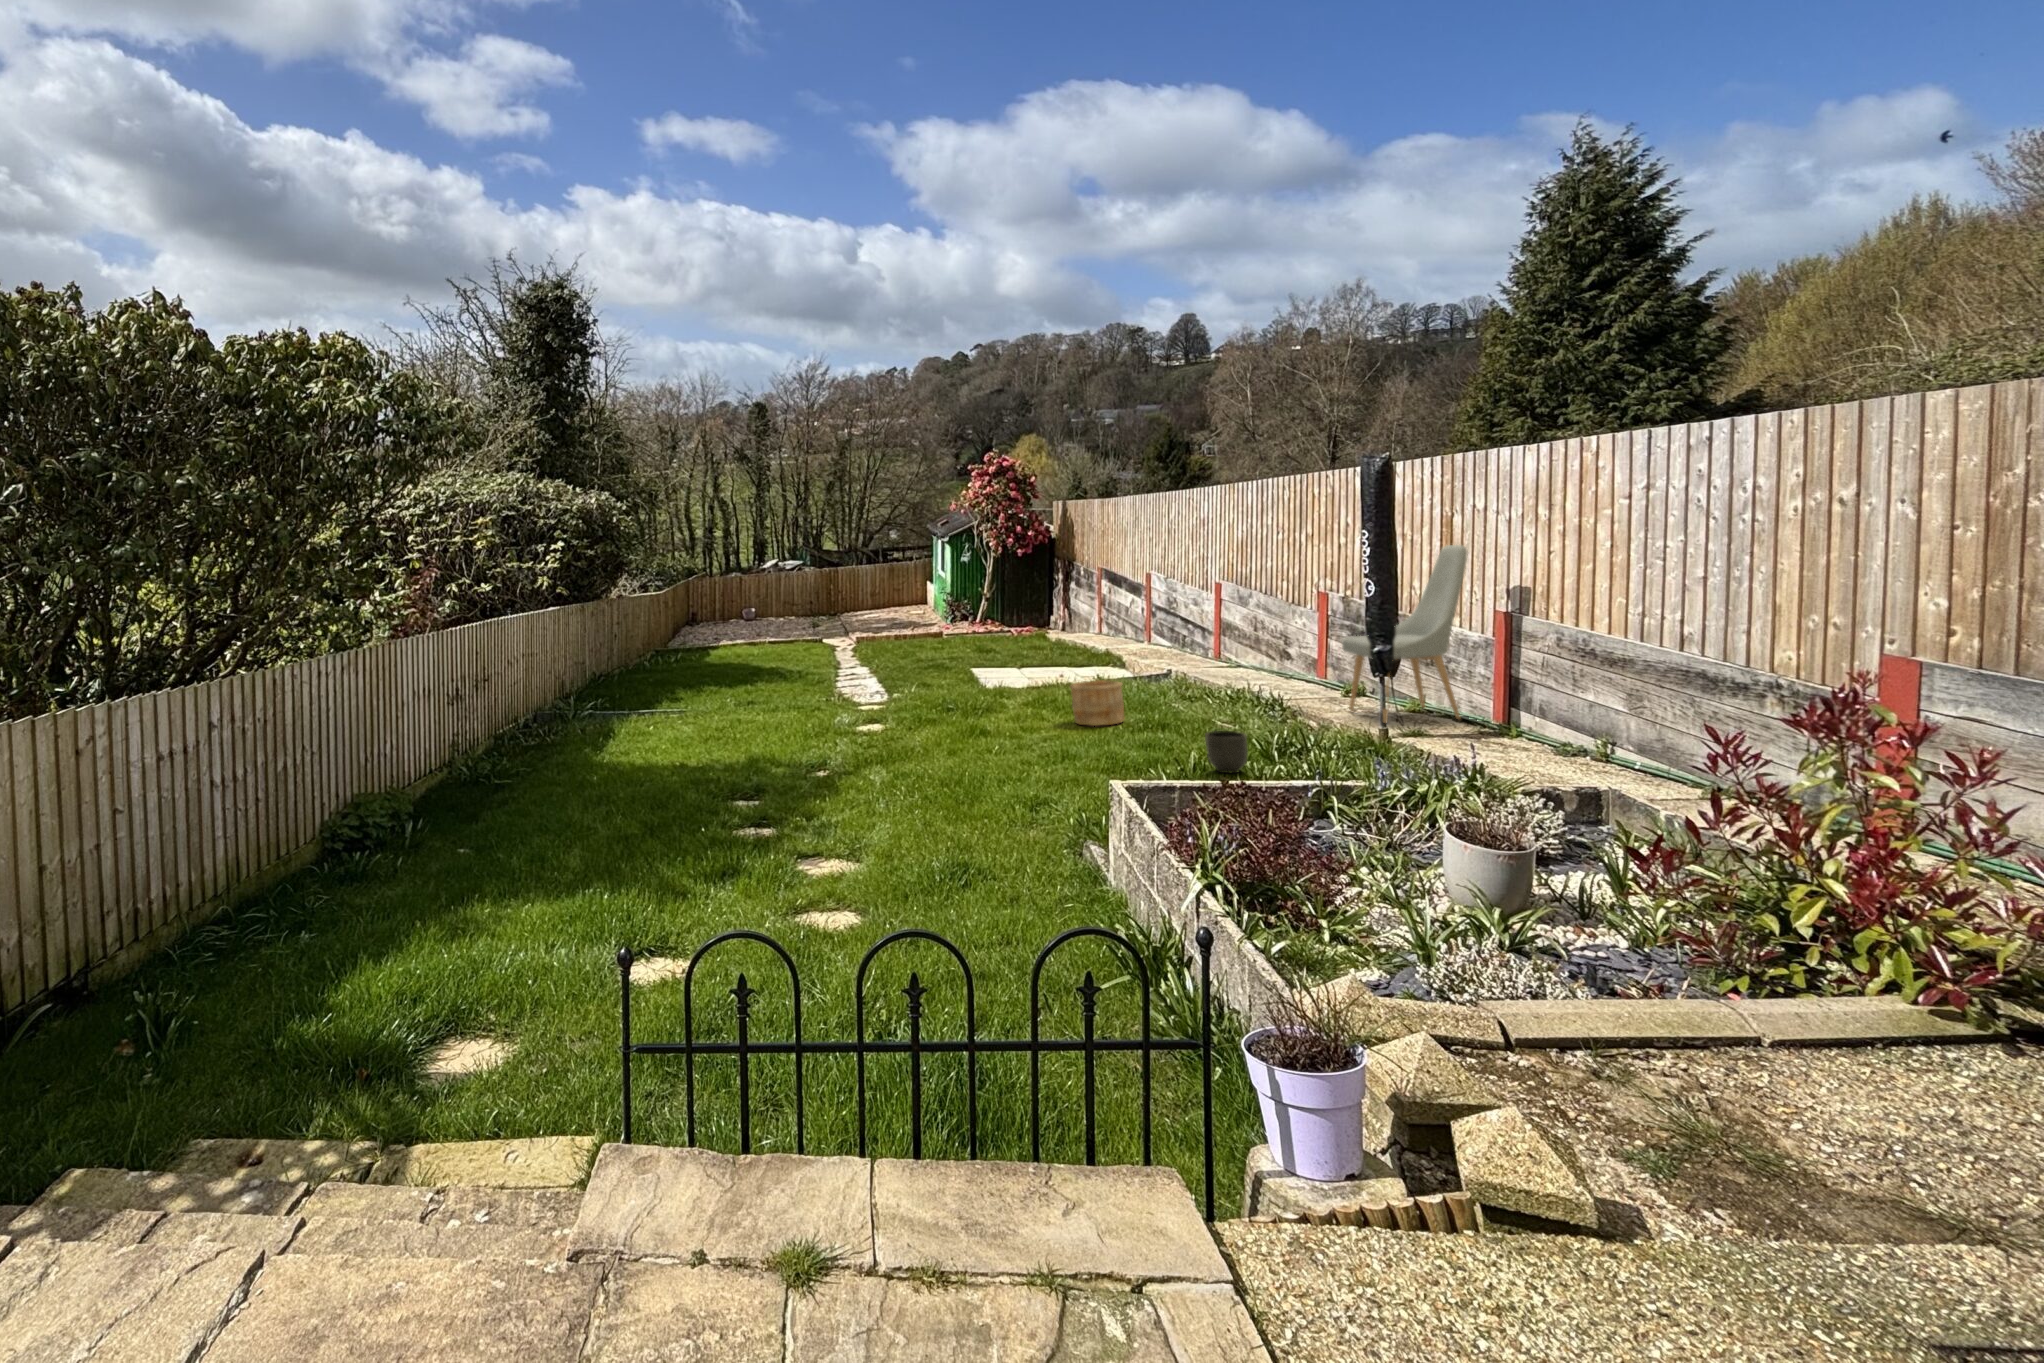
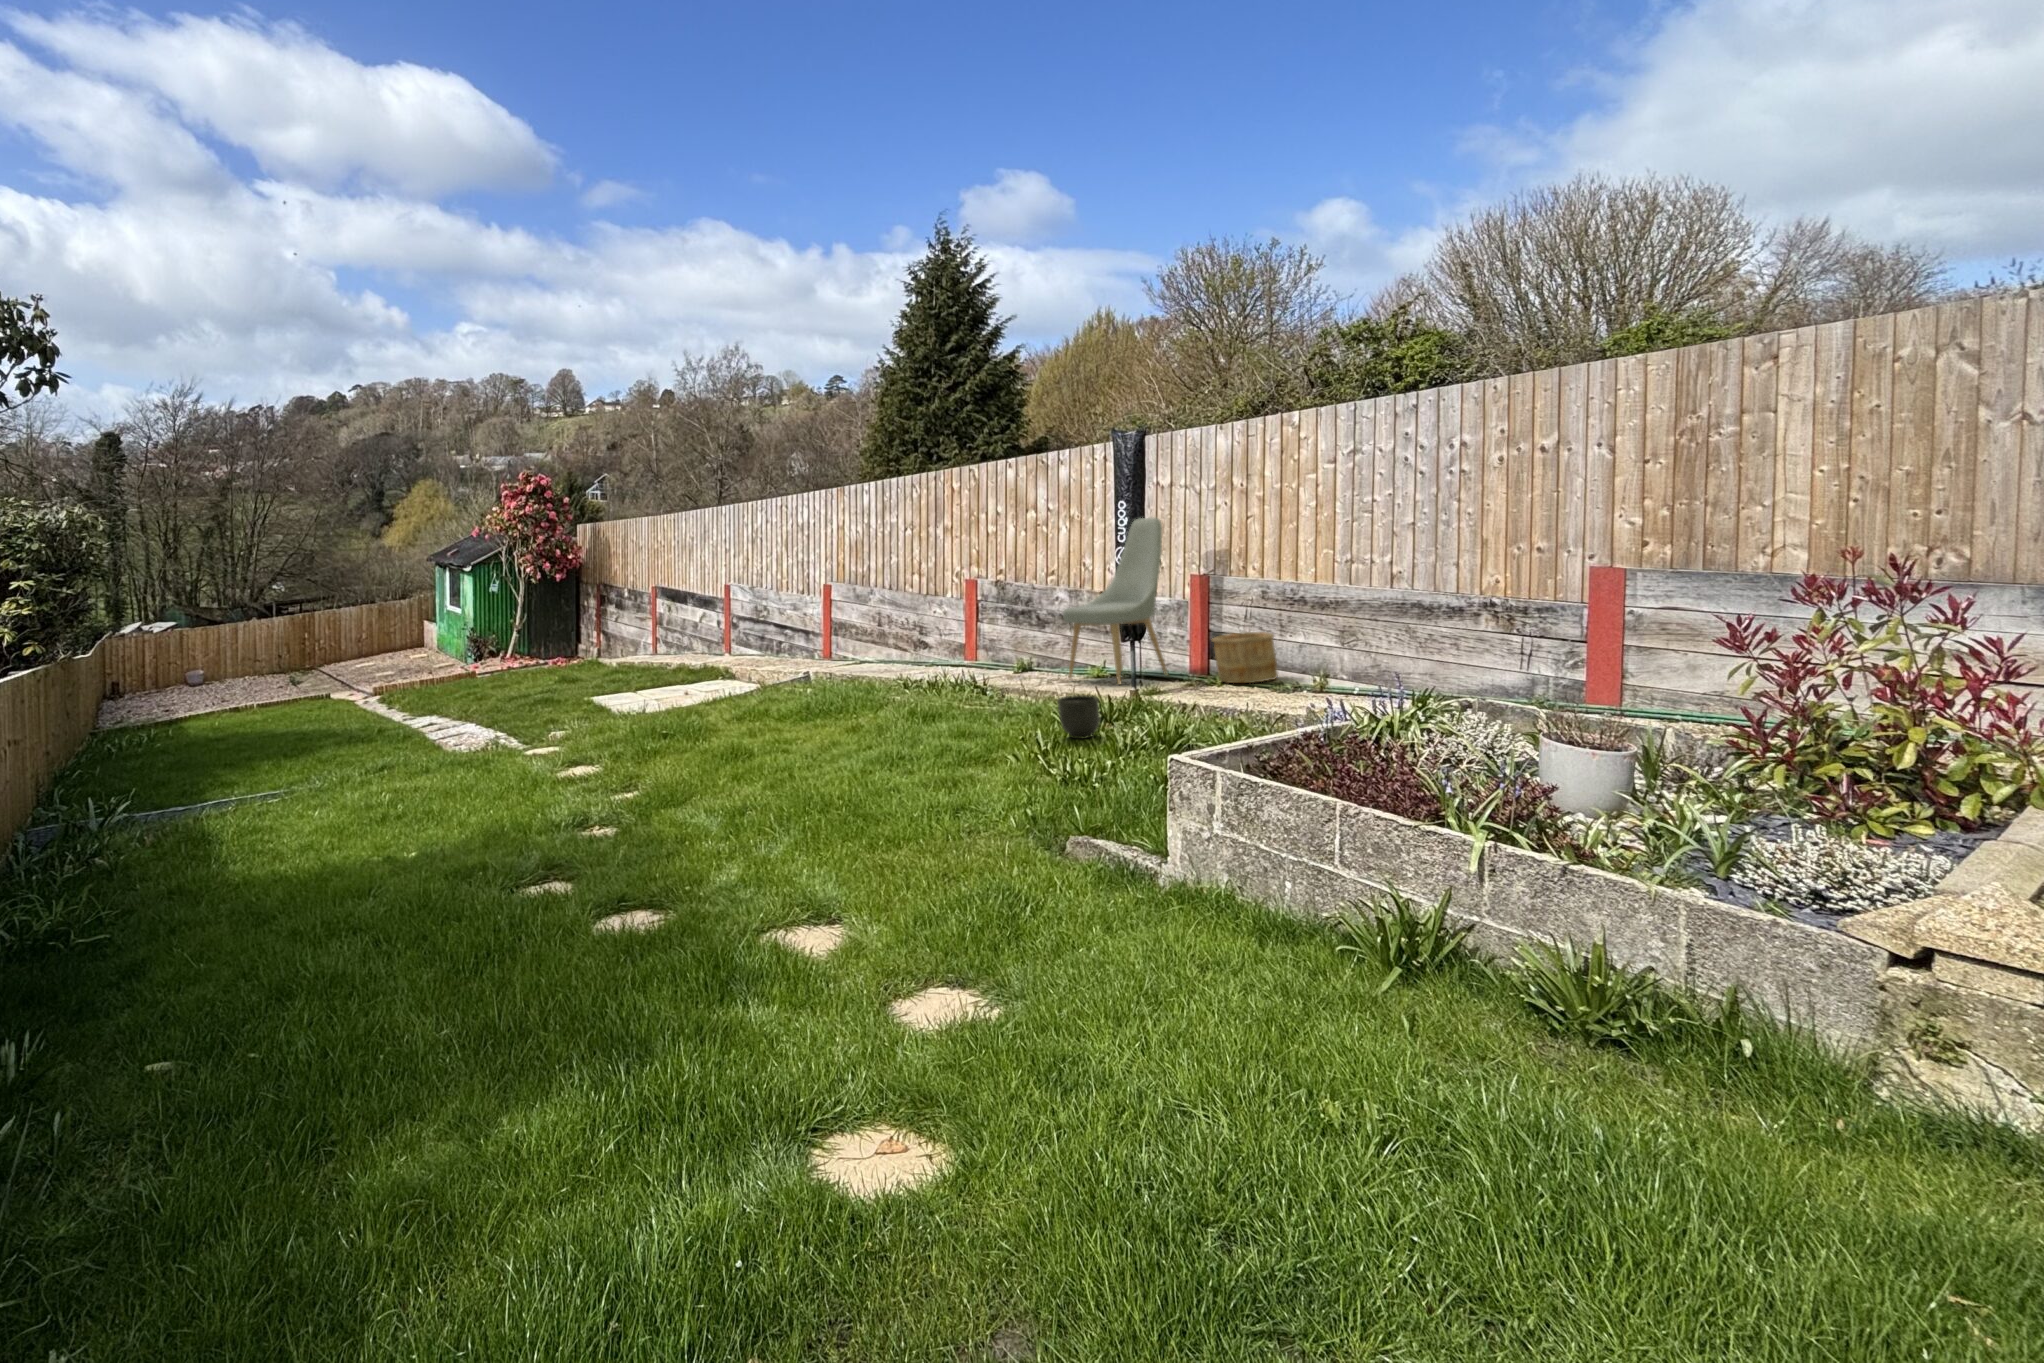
wooden bucket: present [1070,680,1124,726] -> present [1212,632,1278,683]

